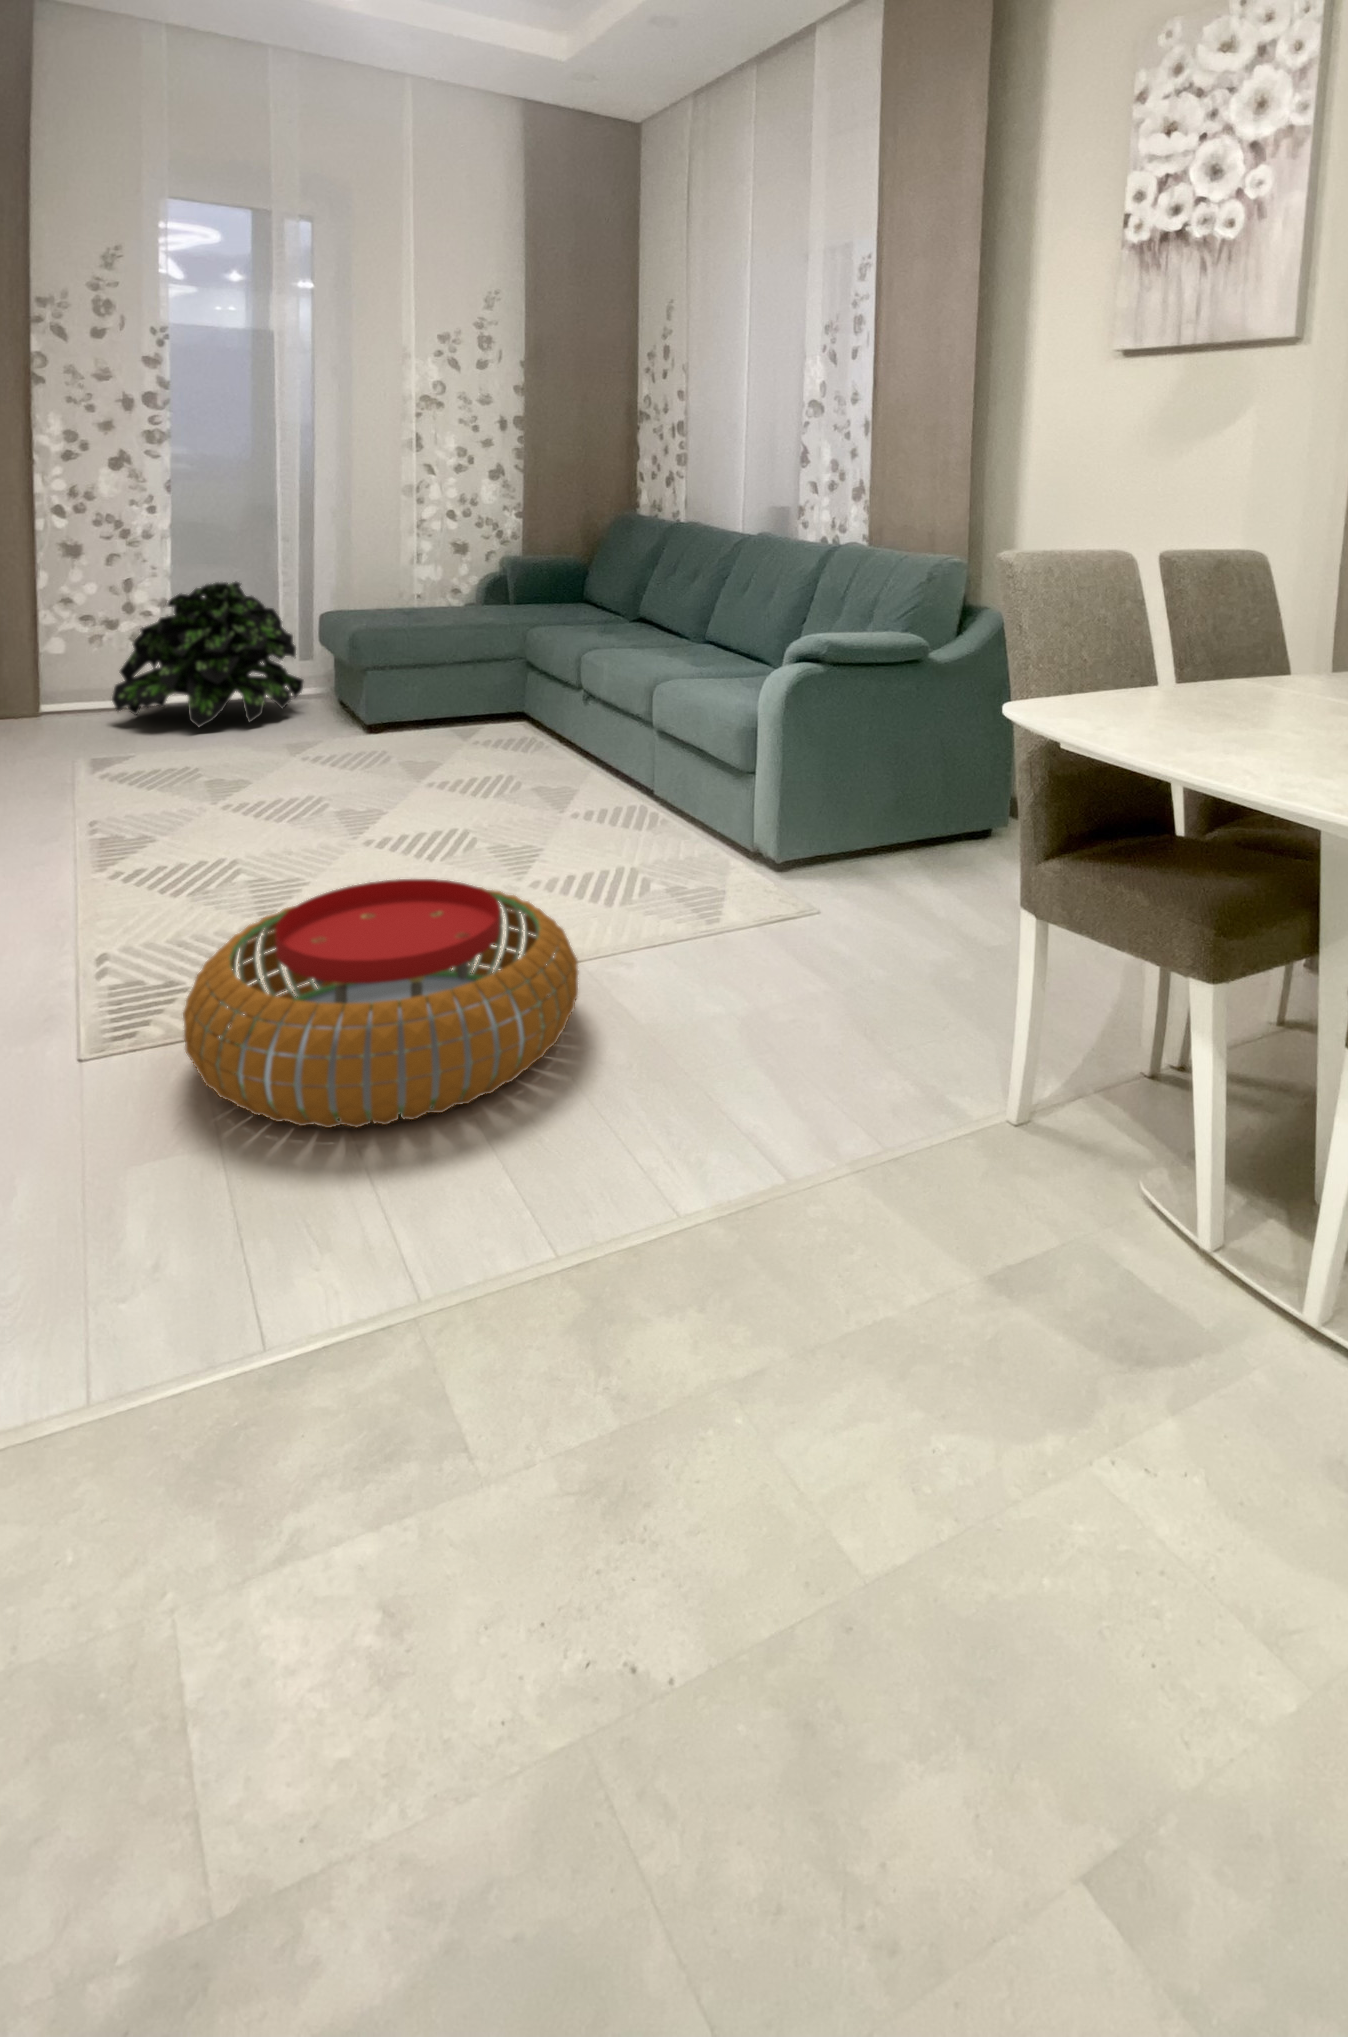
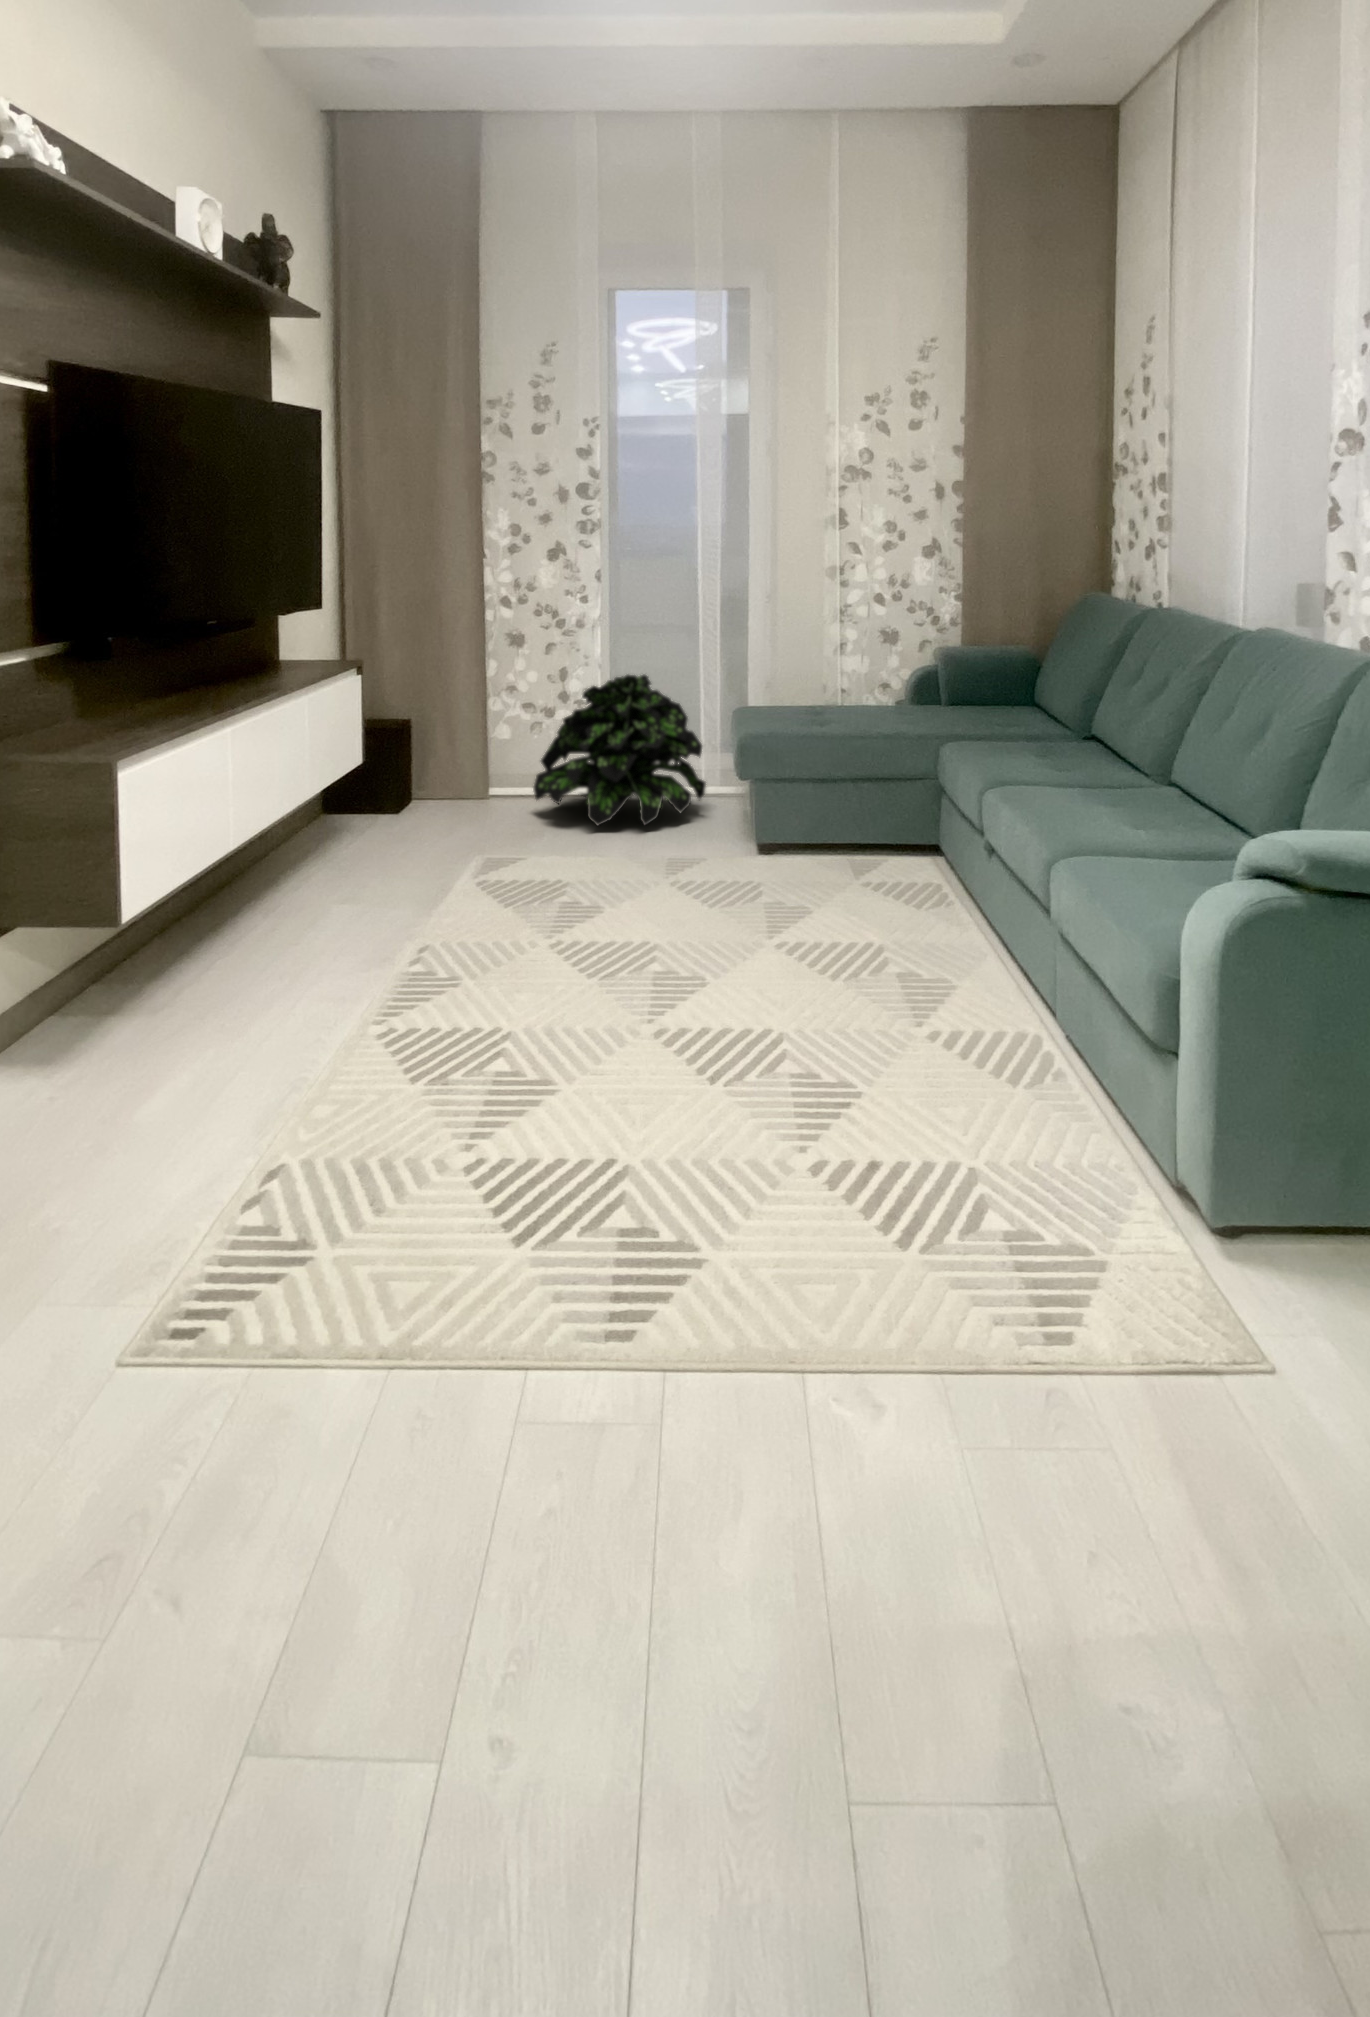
pouf: present [183,879,578,1128] -> none [264,1113,767,1525]

